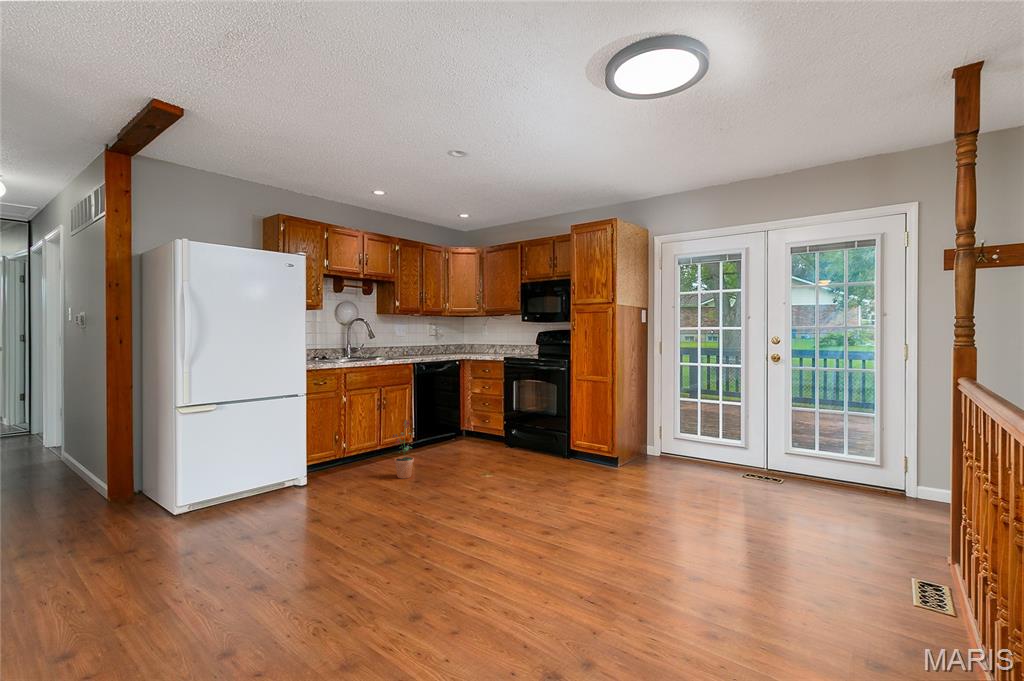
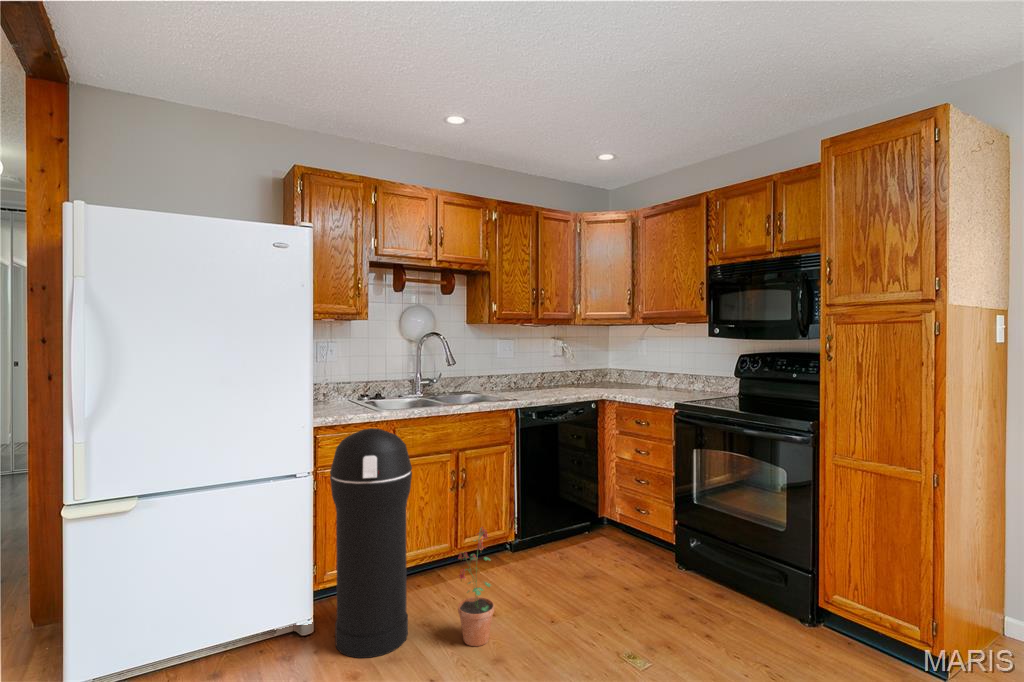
trash can: none [323,367,368,487] -> present [330,428,412,658]

